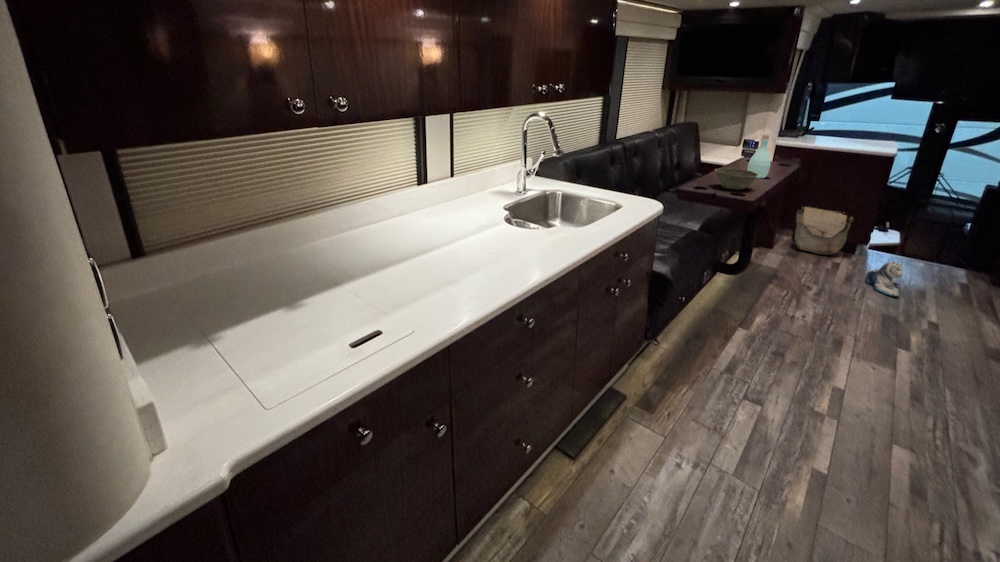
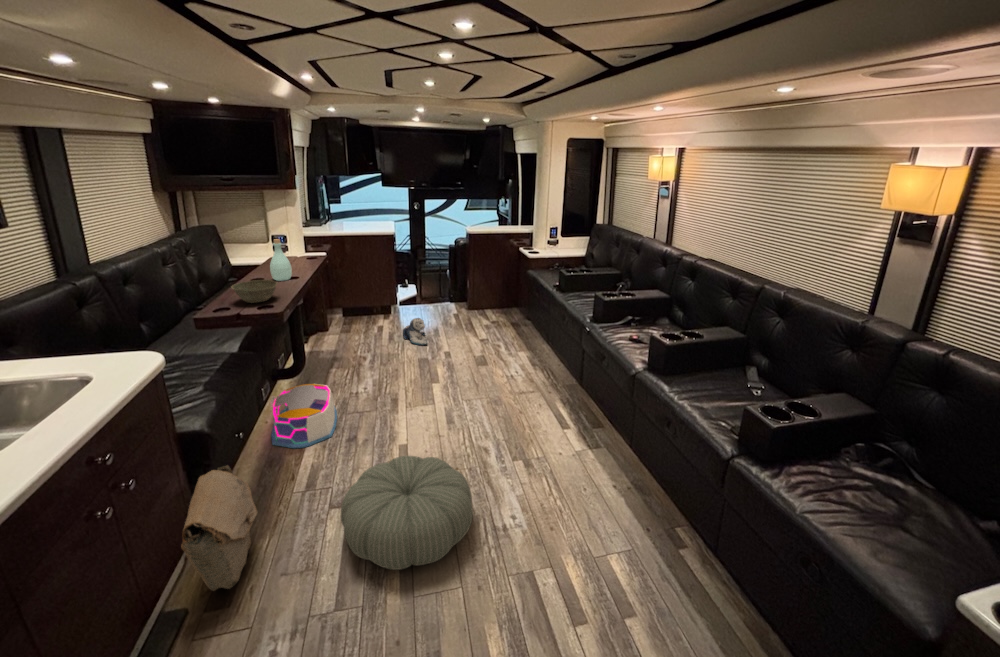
bag: present [795,207,853,254] -> present [181,466,257,591]
storage bin: none [699,284,770,342] -> present [270,384,337,448]
pouf: none [758,374,927,495] -> present [341,456,473,570]

